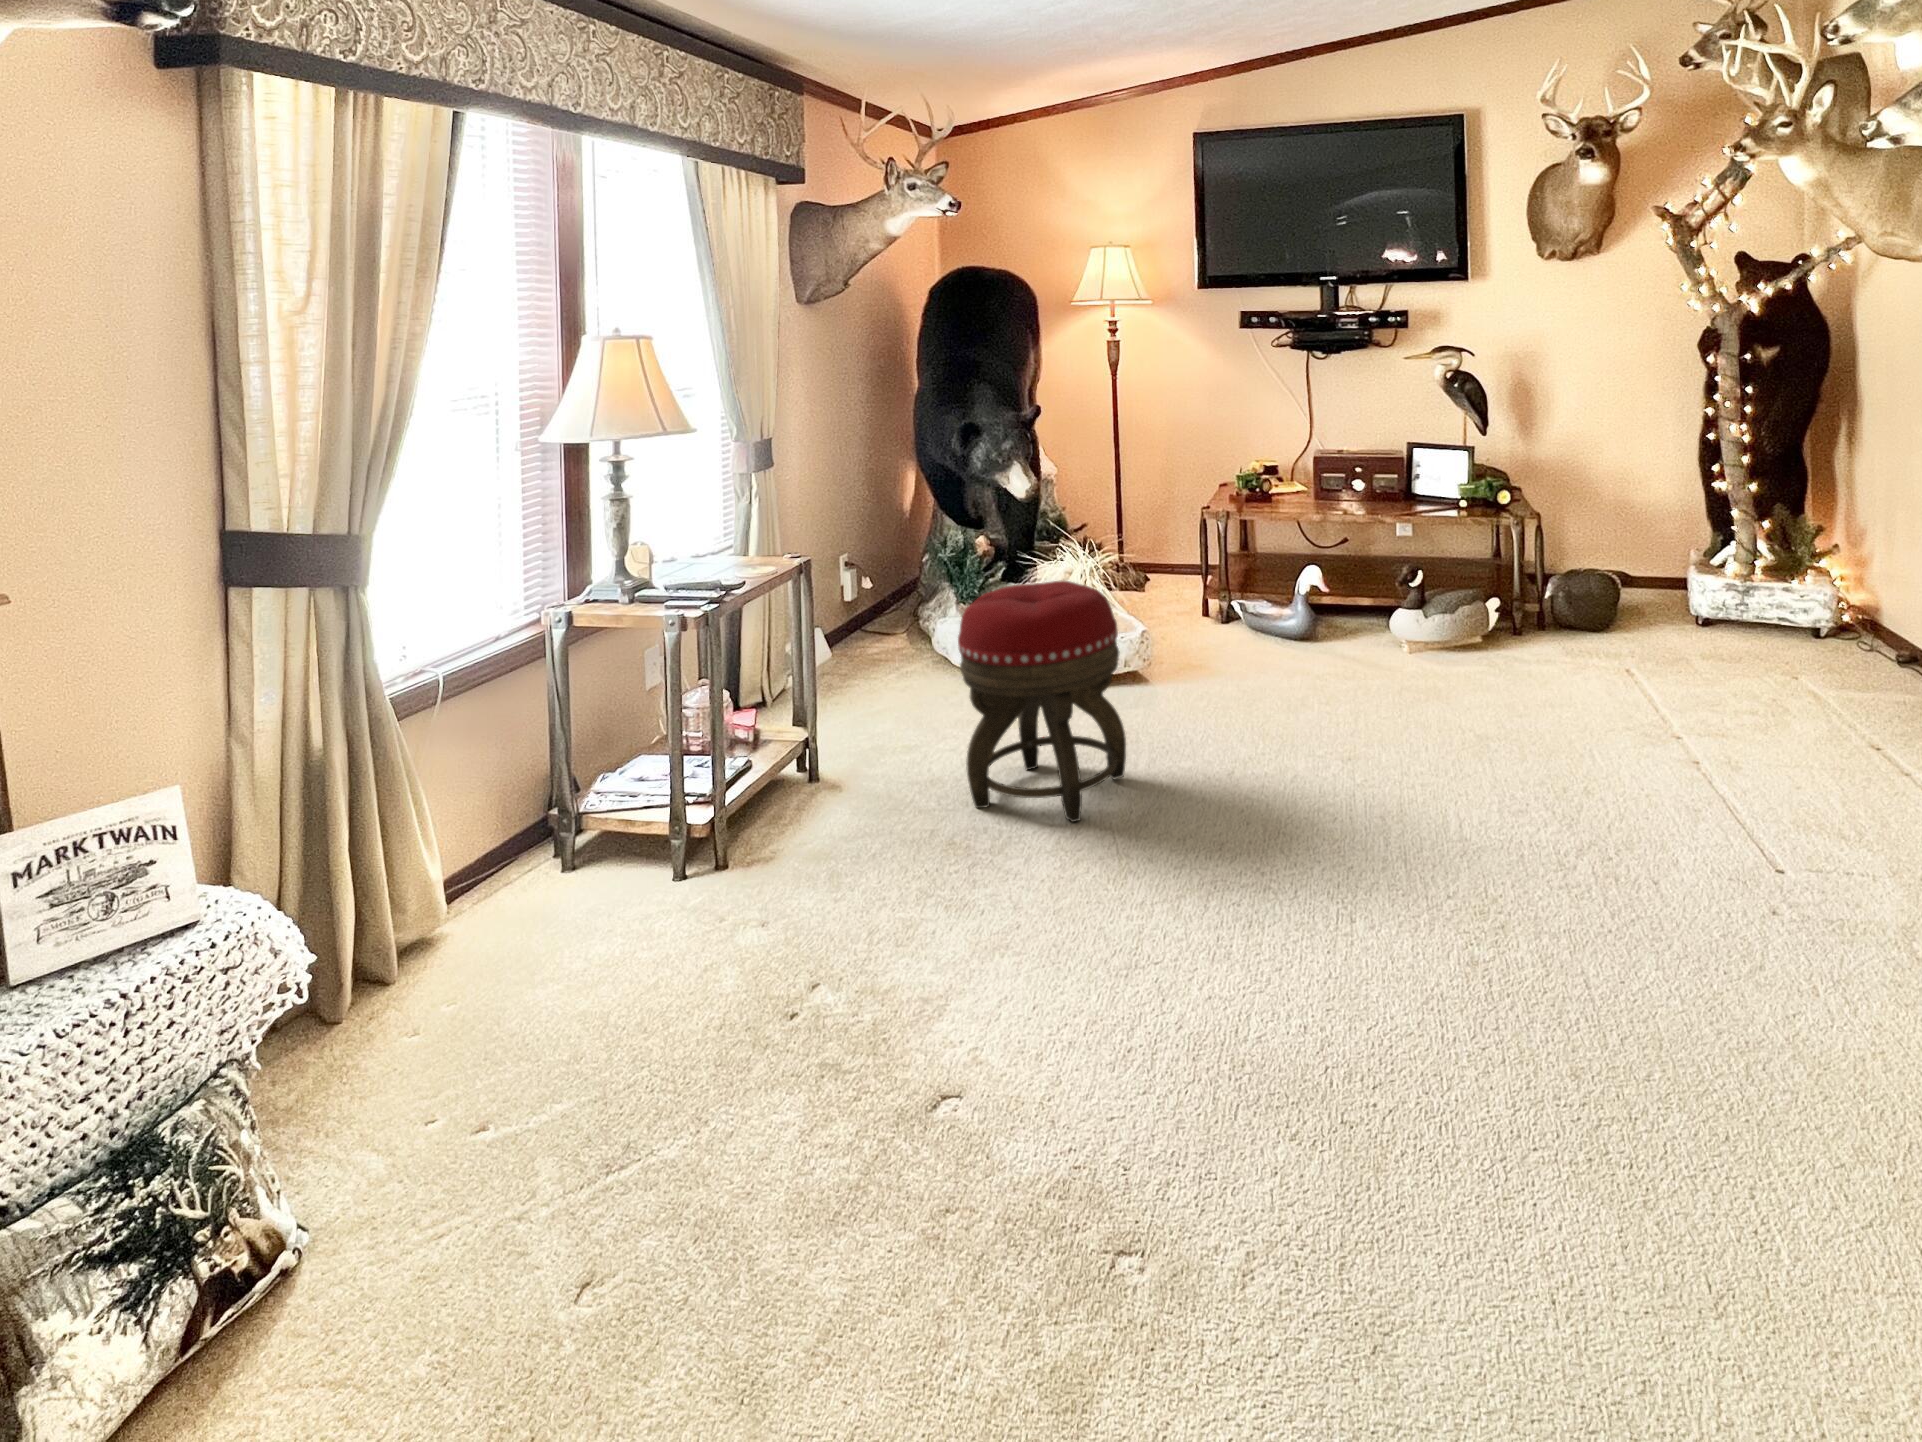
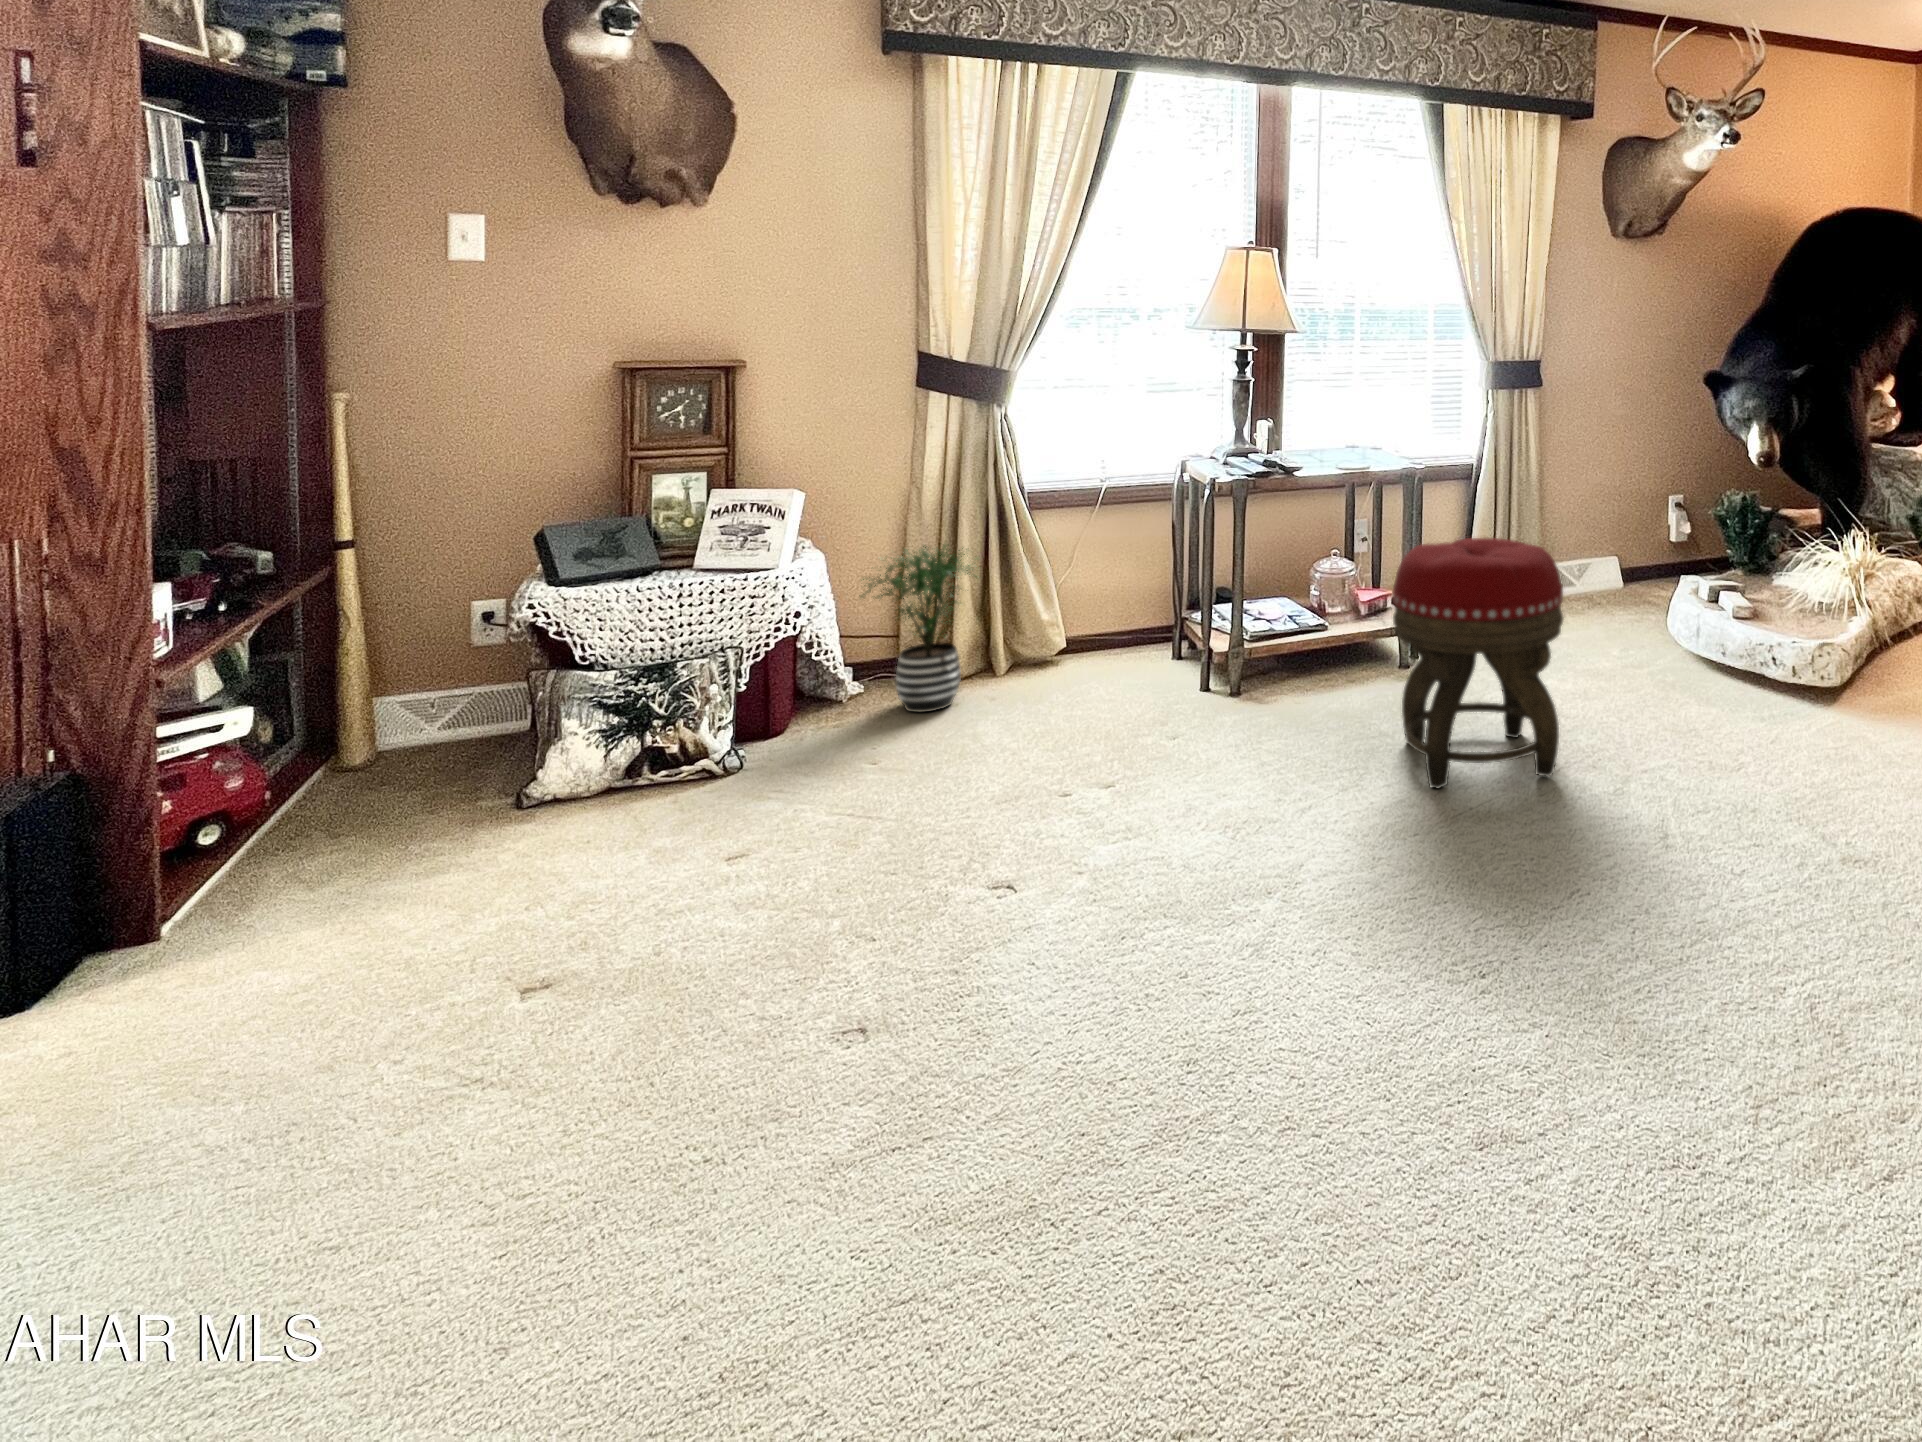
potted plant: none [280,782,469,1058] -> present [861,545,973,712]

